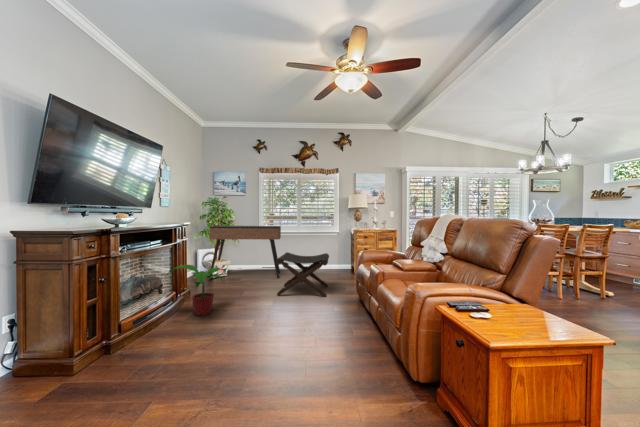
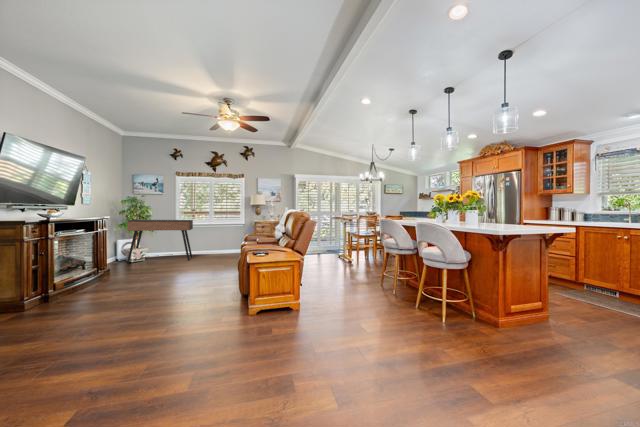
footstool: present [276,252,329,297] -> none [181,239,226,270]
potted plant: present [168,265,226,316] -> none [89,247,139,282]

